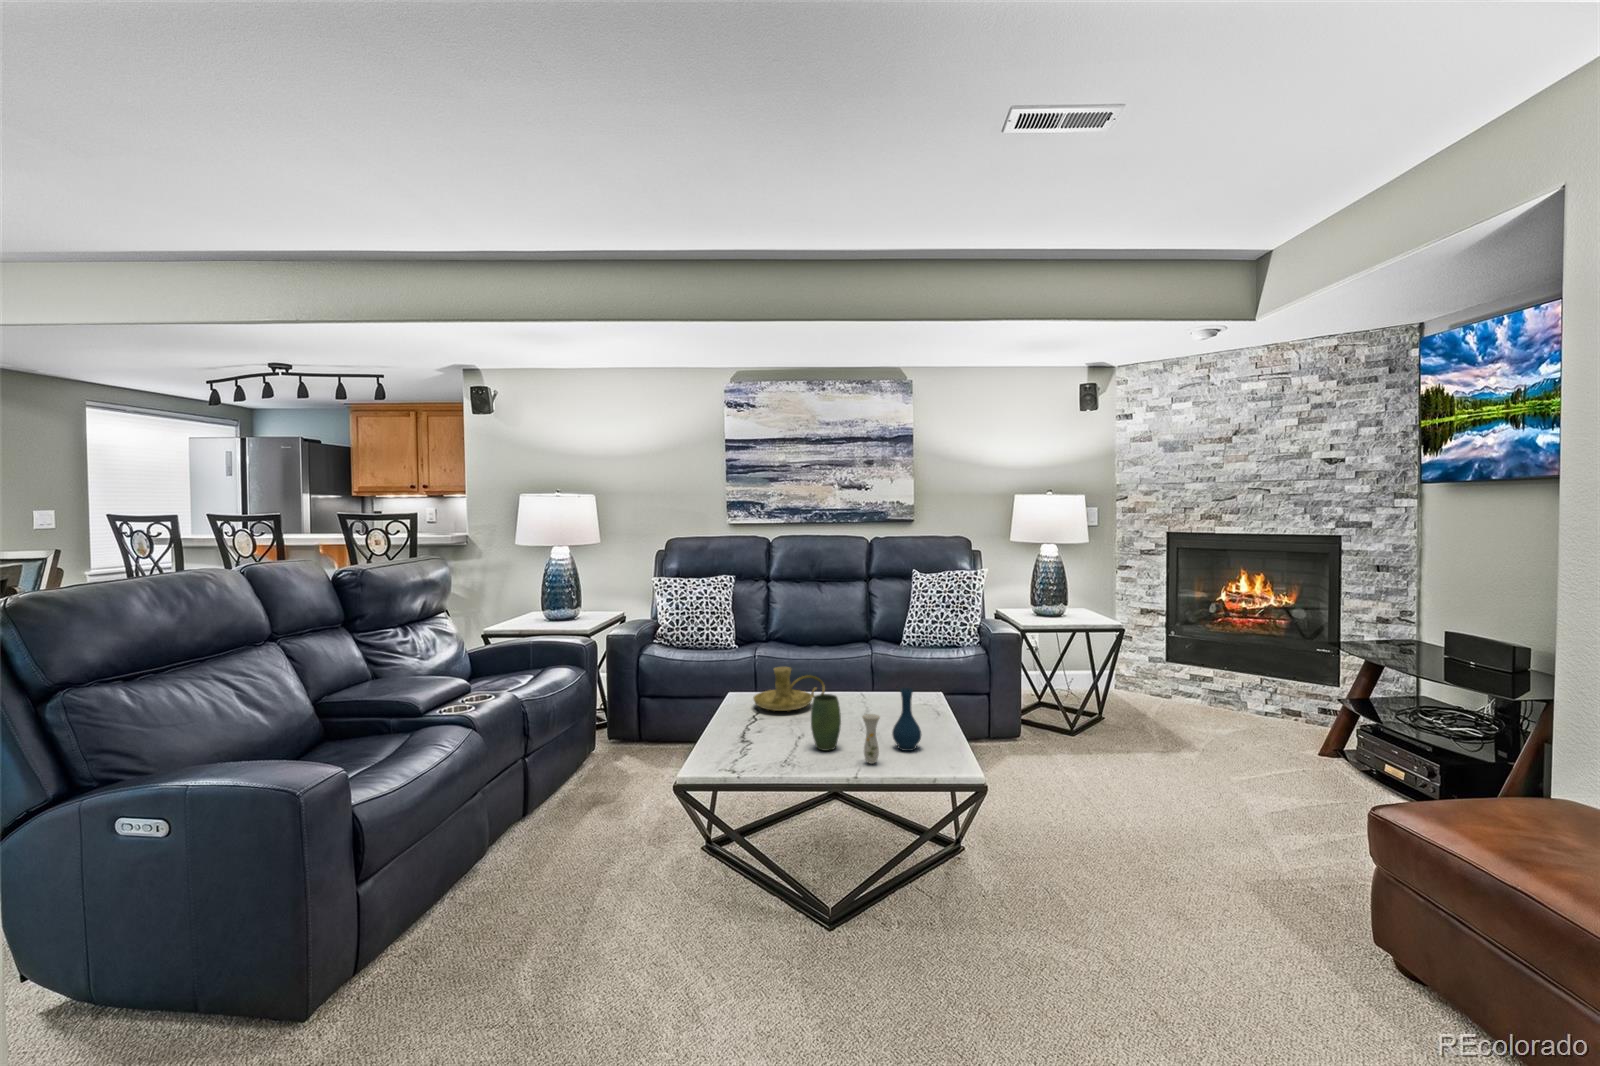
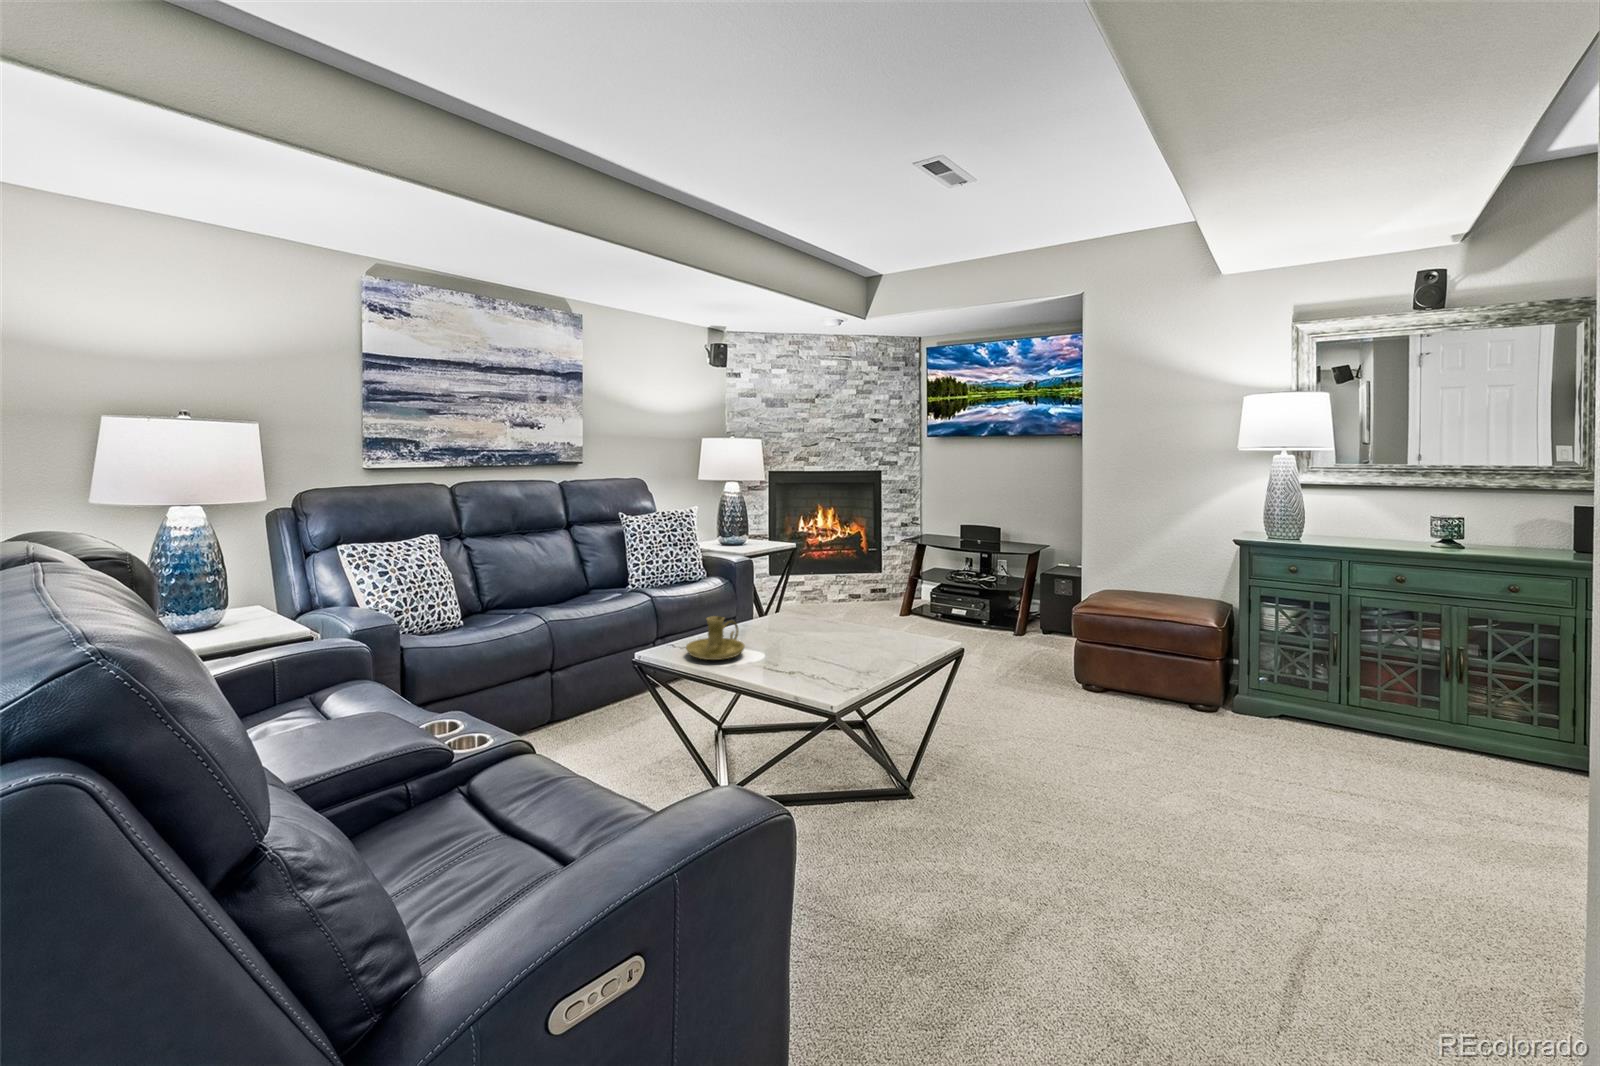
vase: present [811,688,921,764] -> none [824,609,896,674]

